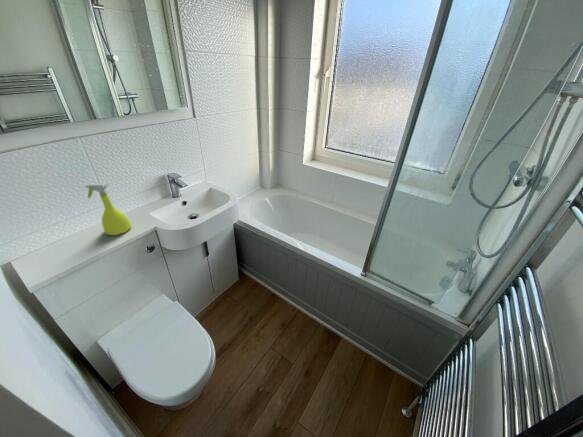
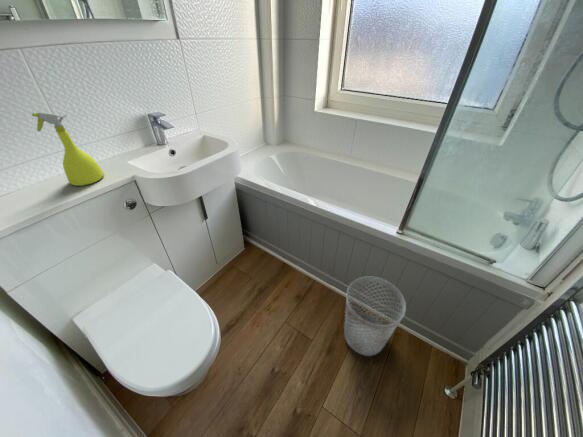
wastebasket: none [320,309,368,377] -> present [344,277,406,356]

